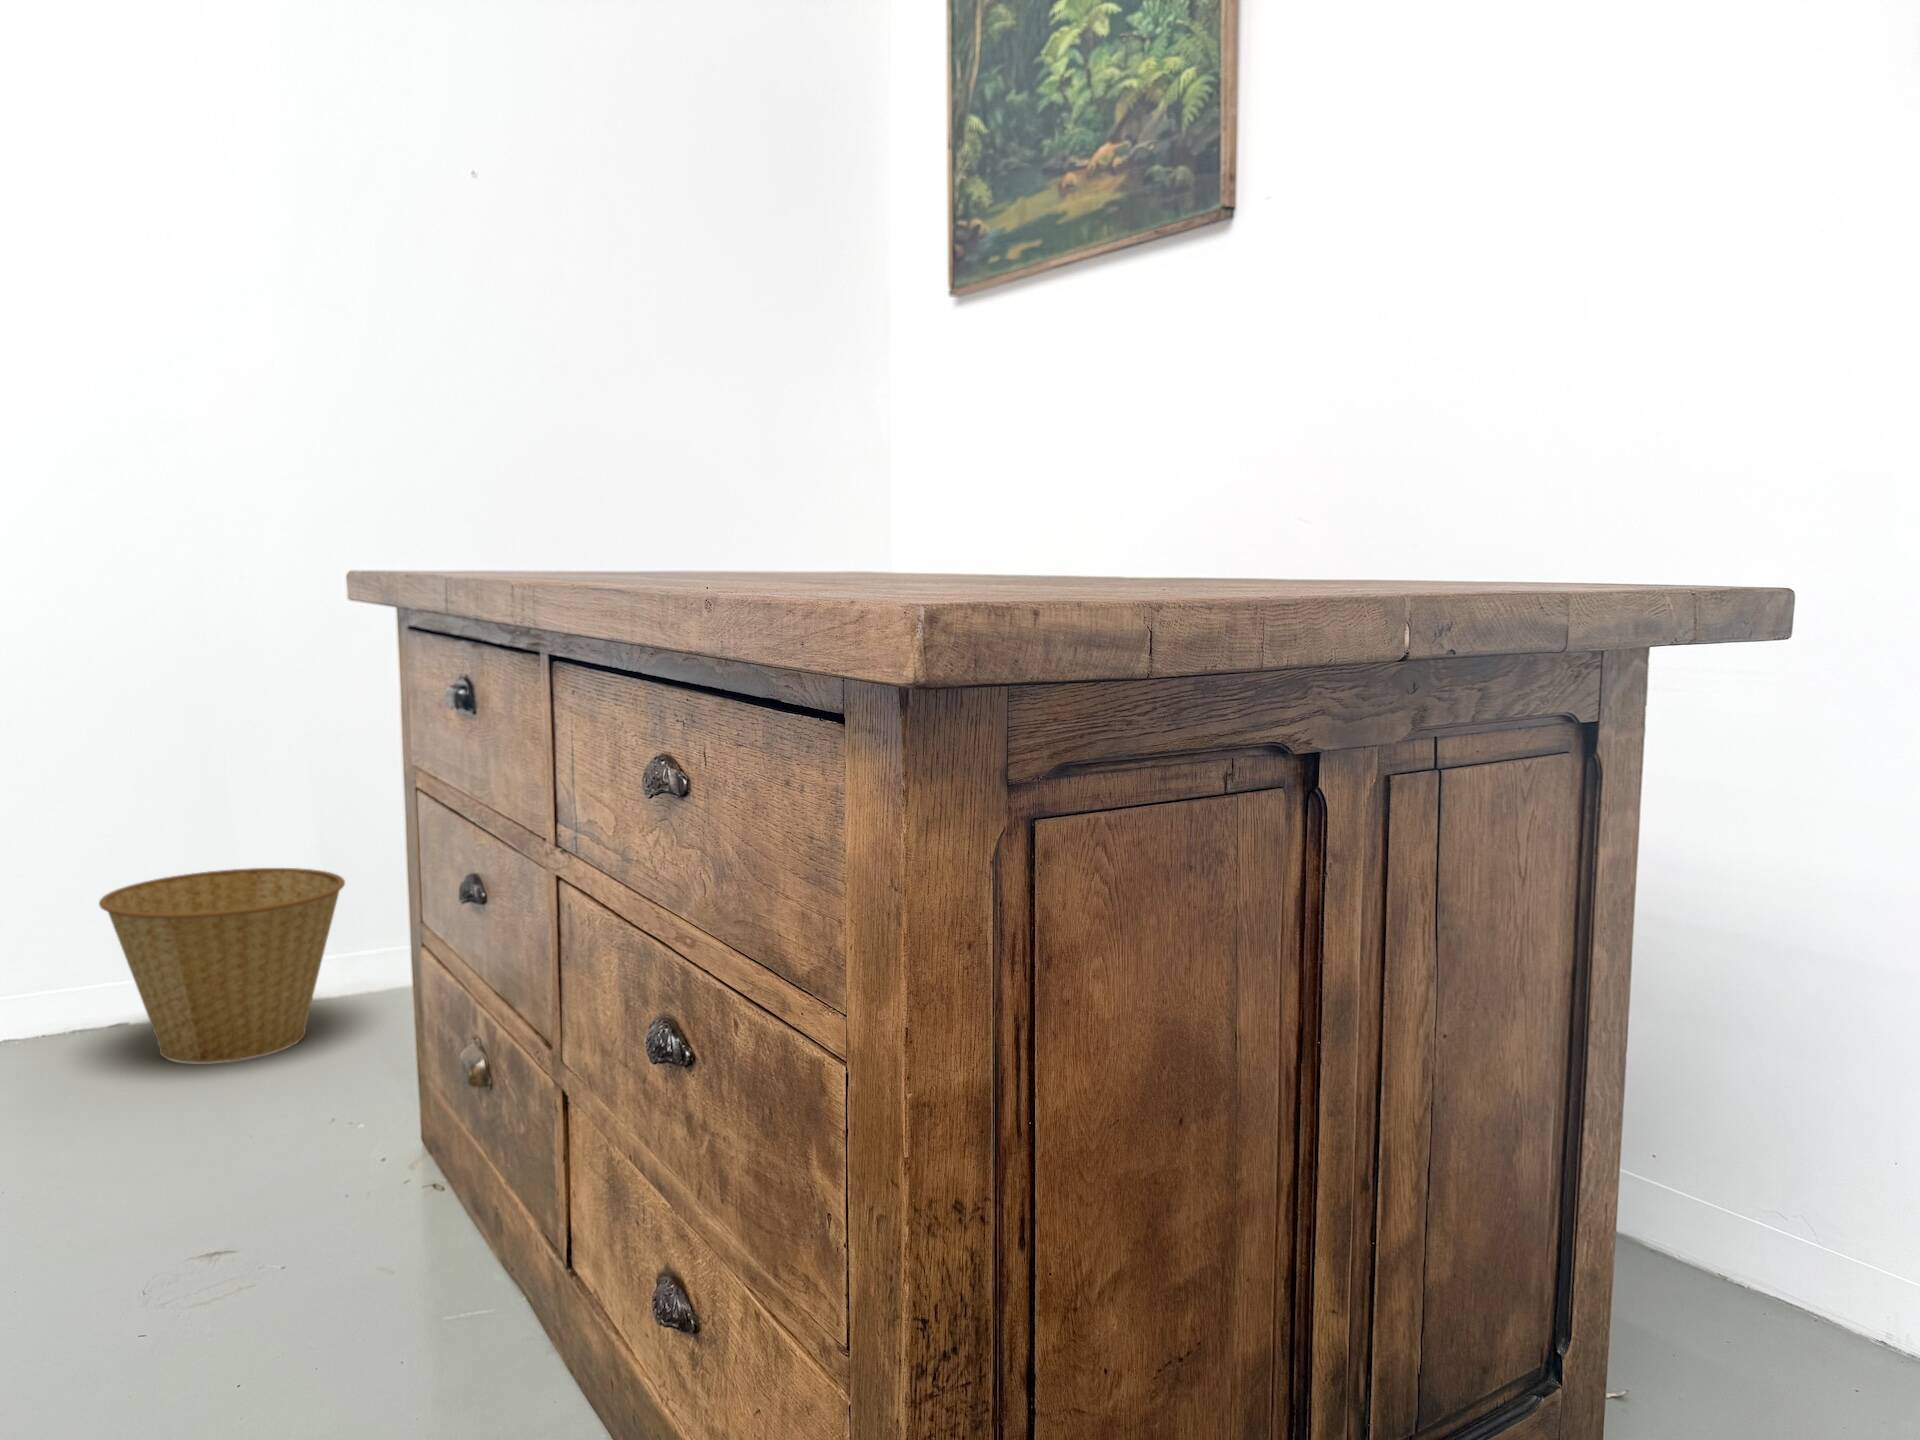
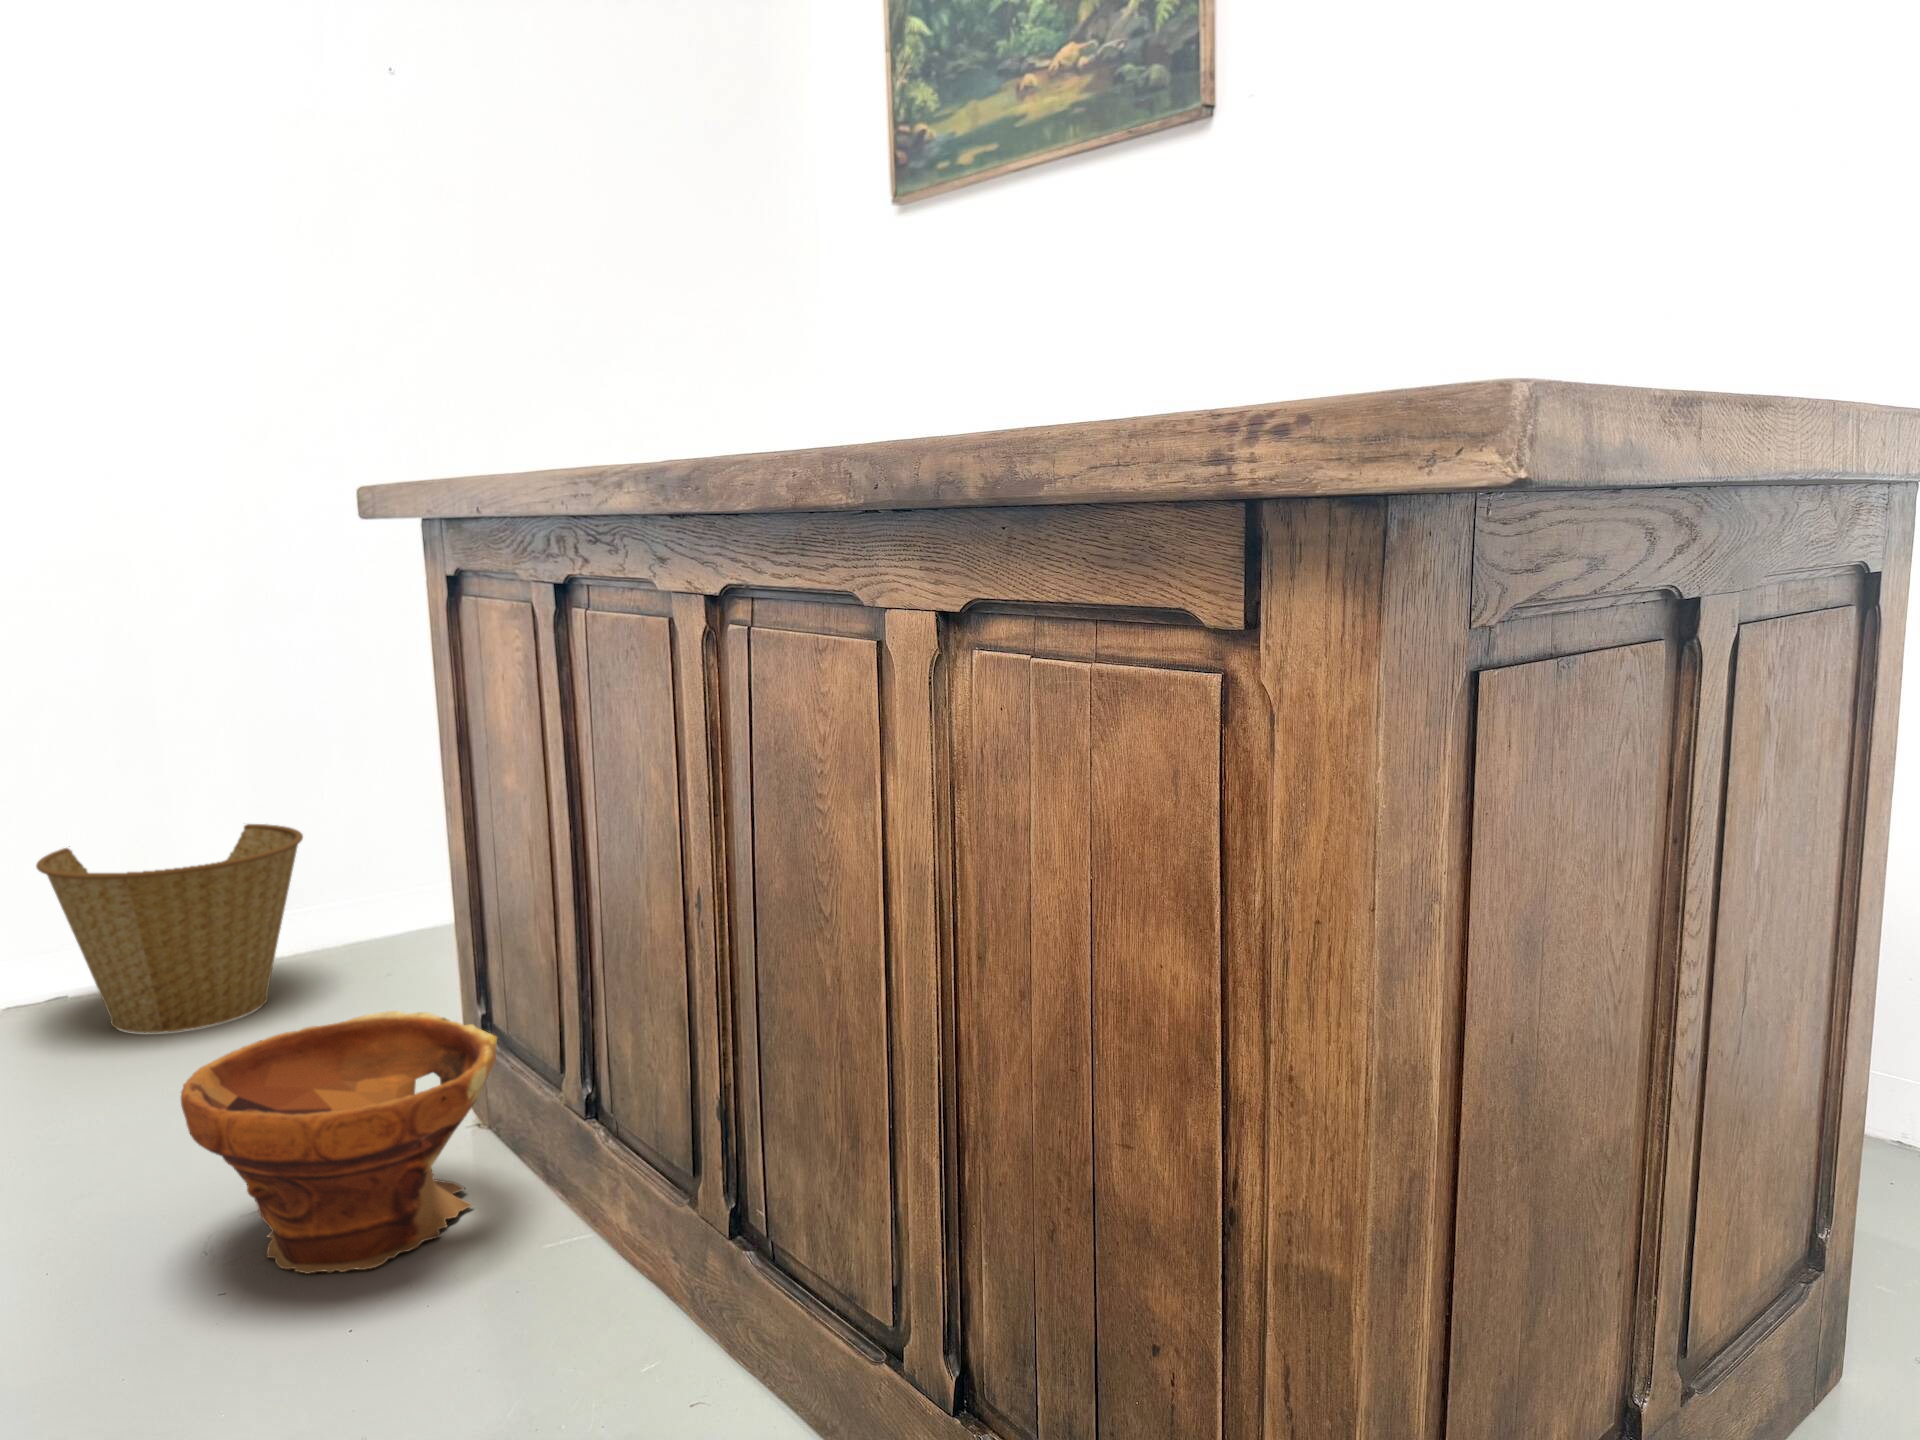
planter: none [132,1066,439,1318] -> present [181,1011,497,1274]

